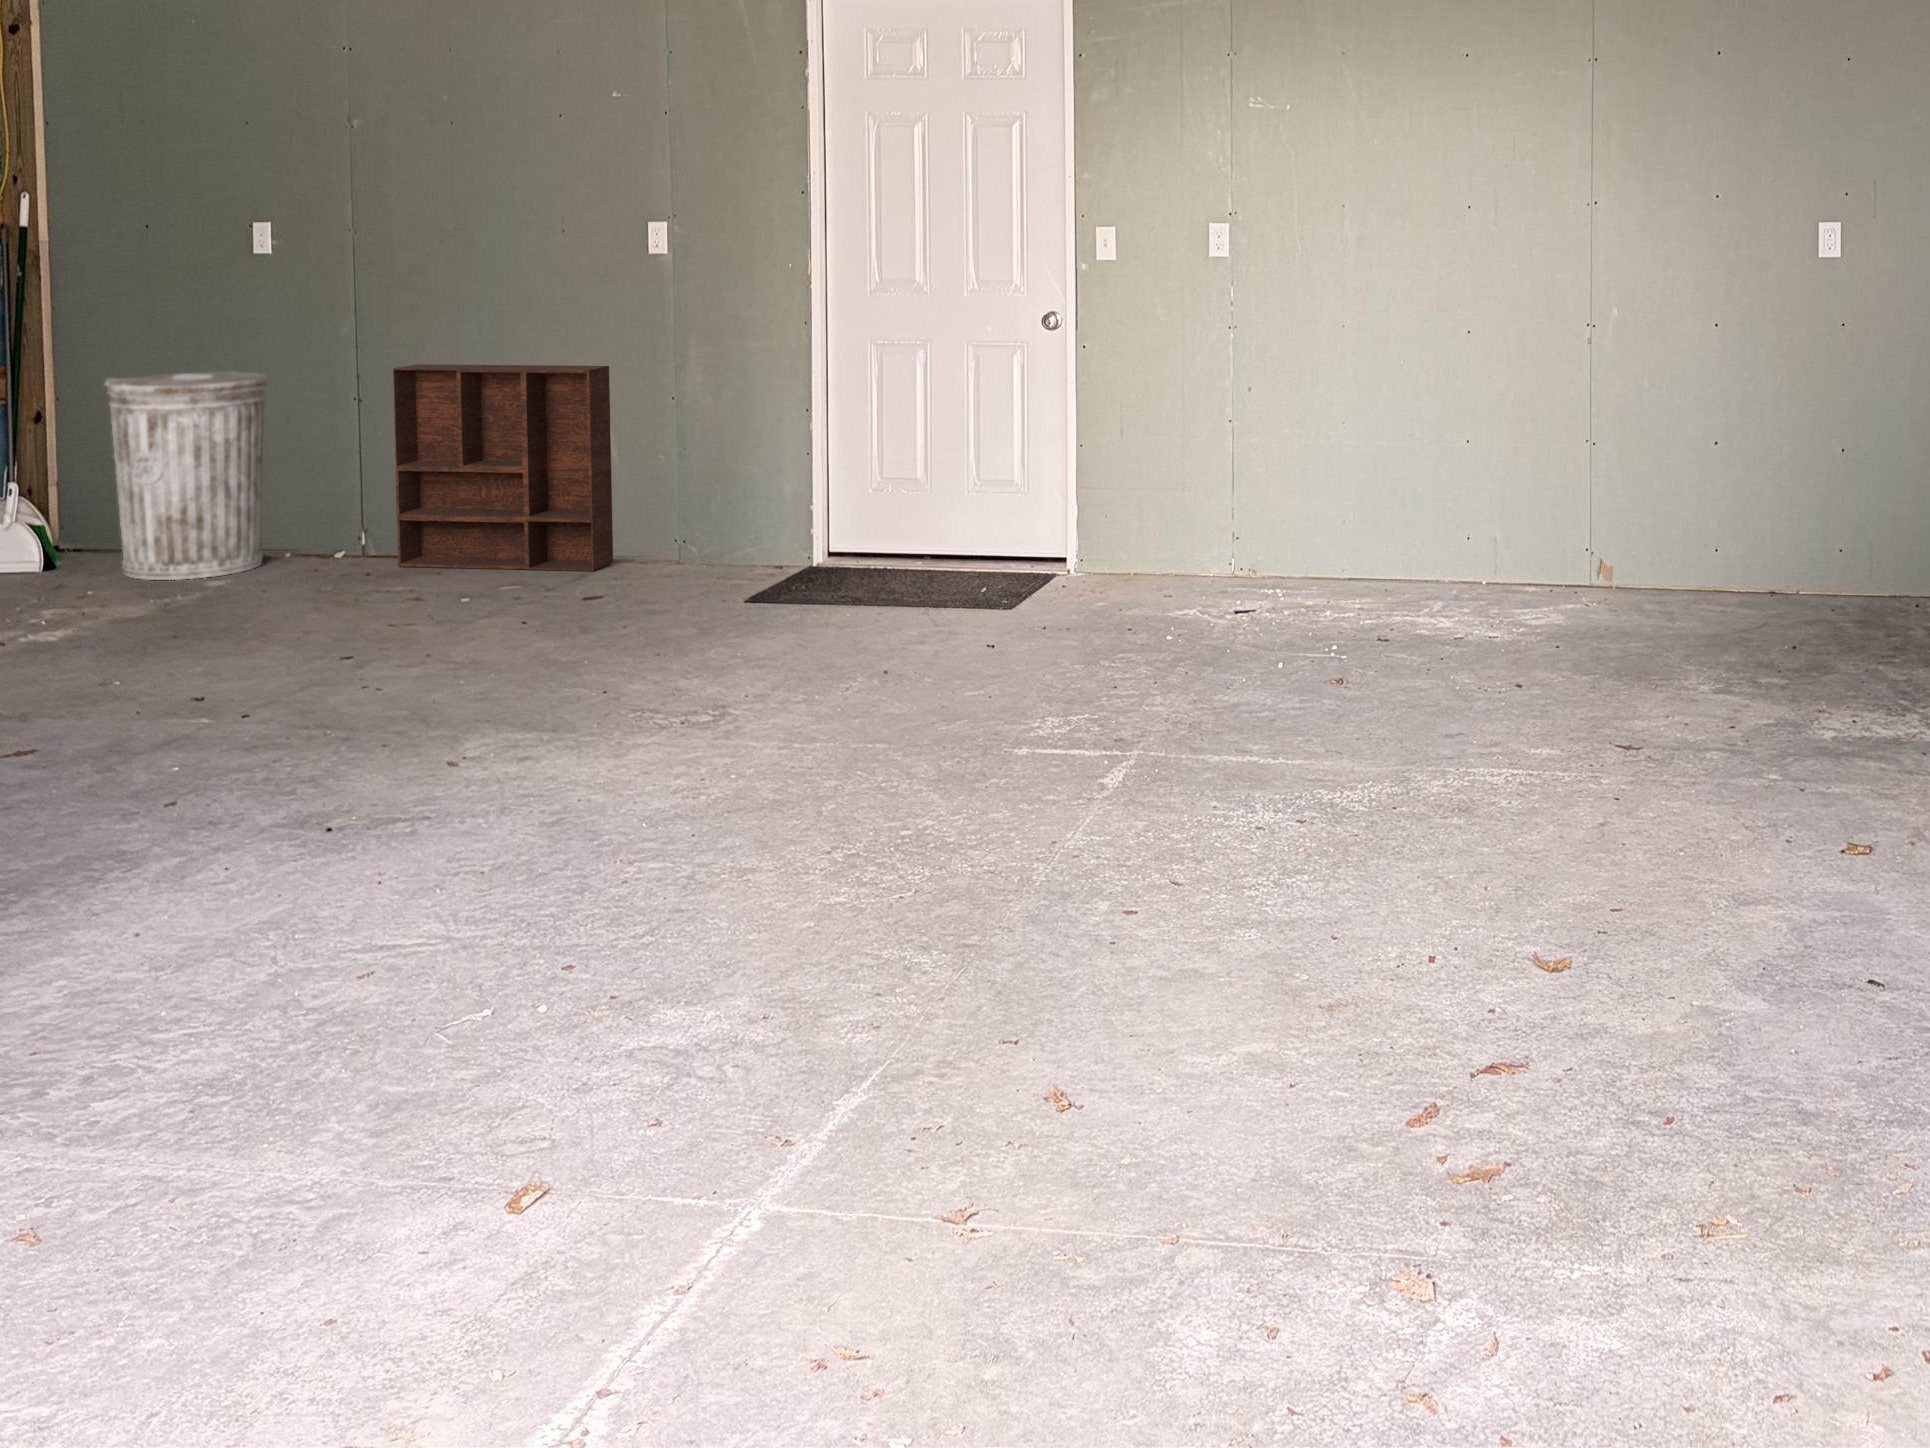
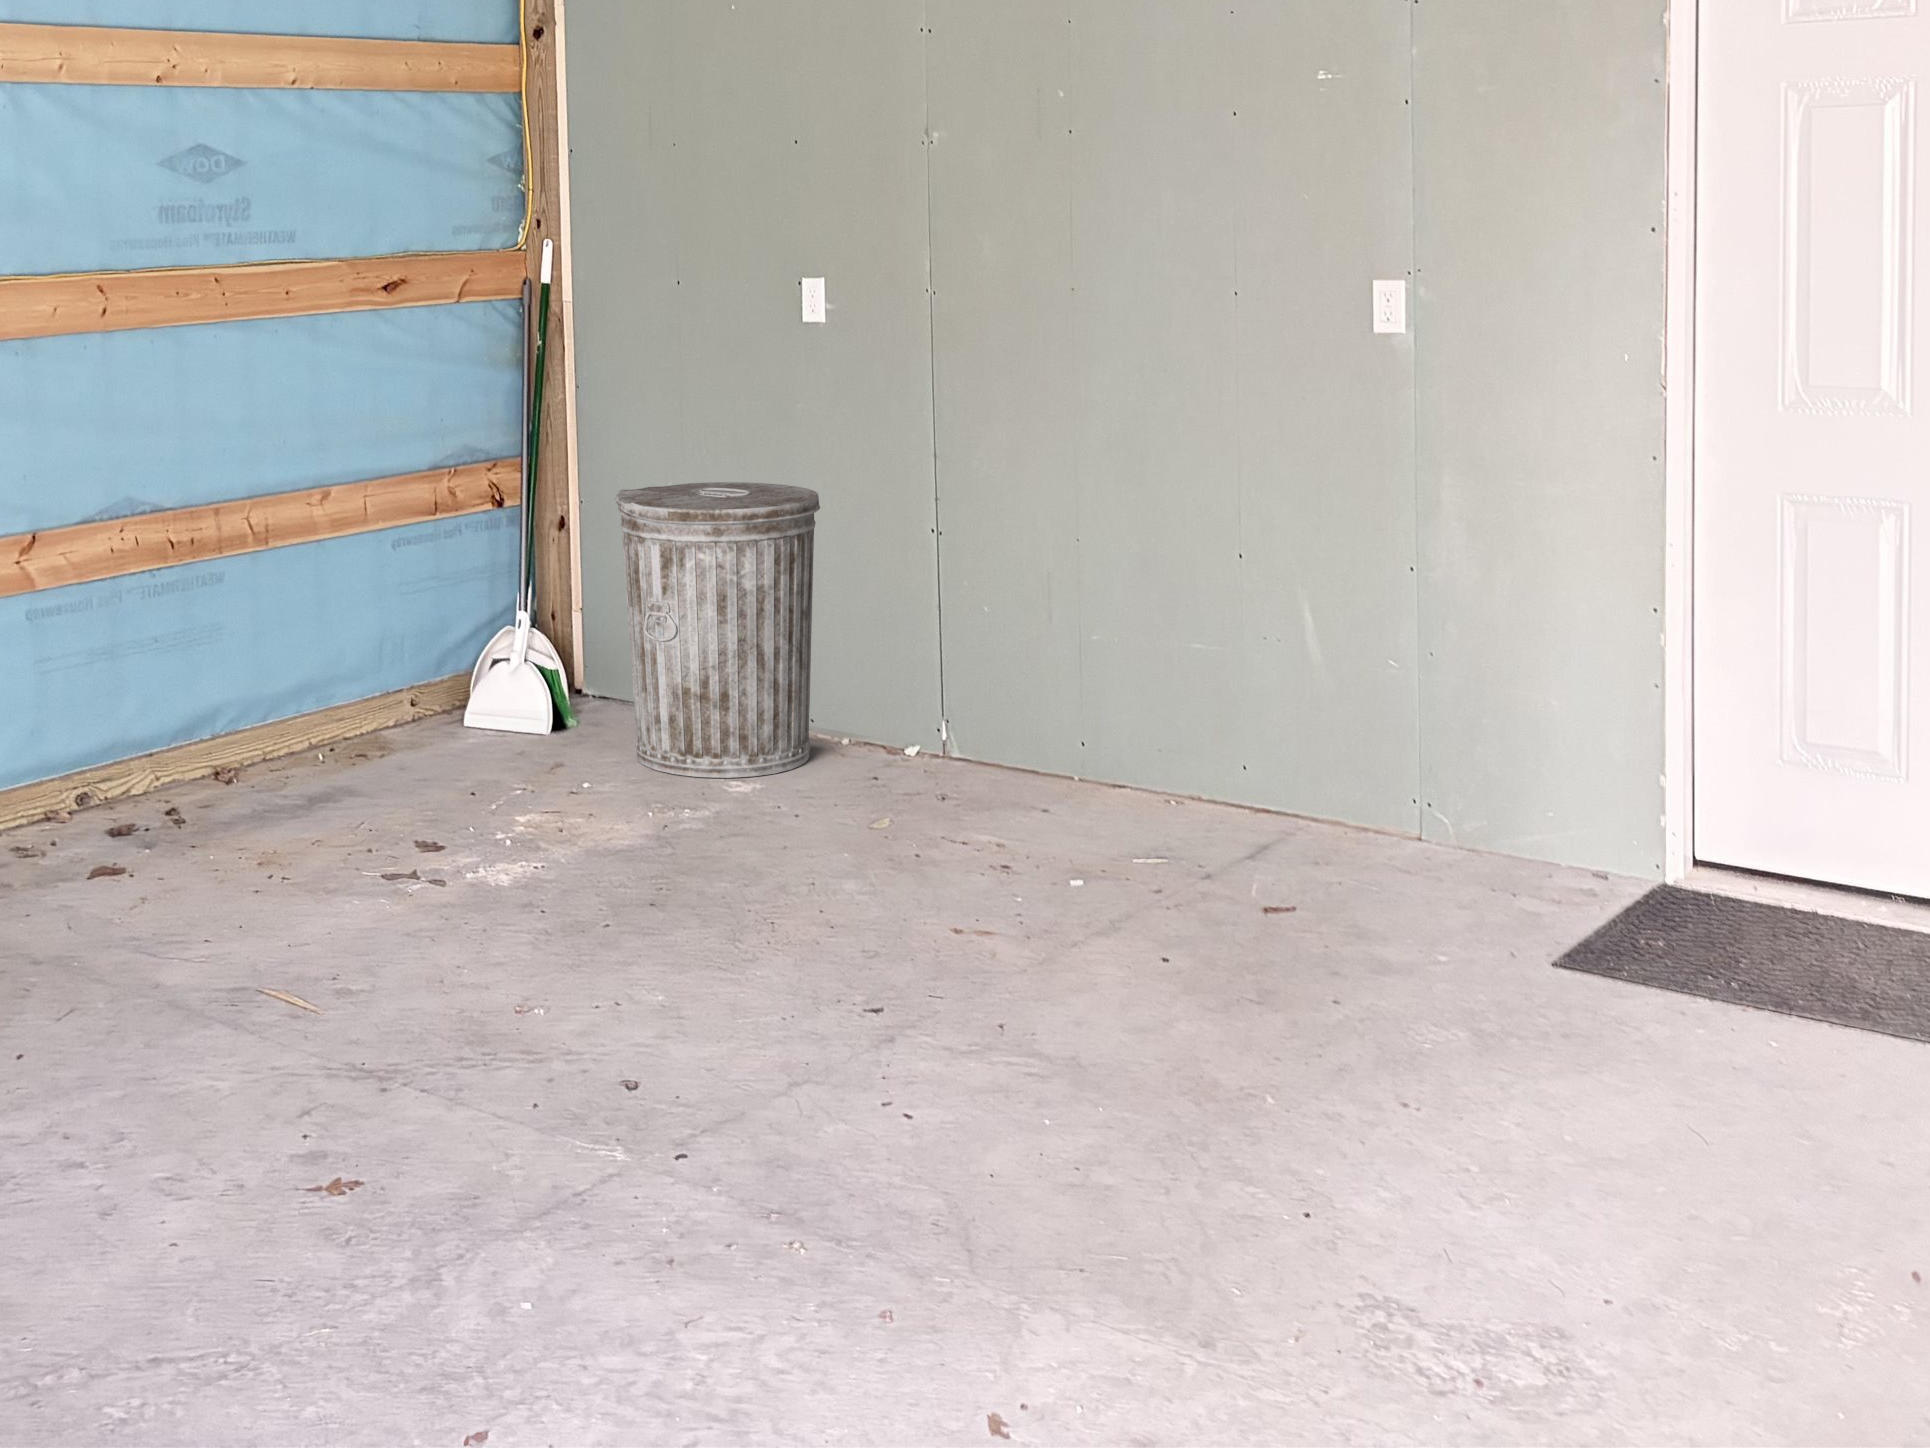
shelving unit: present [393,364,613,571] -> none [983,490,1314,846]

